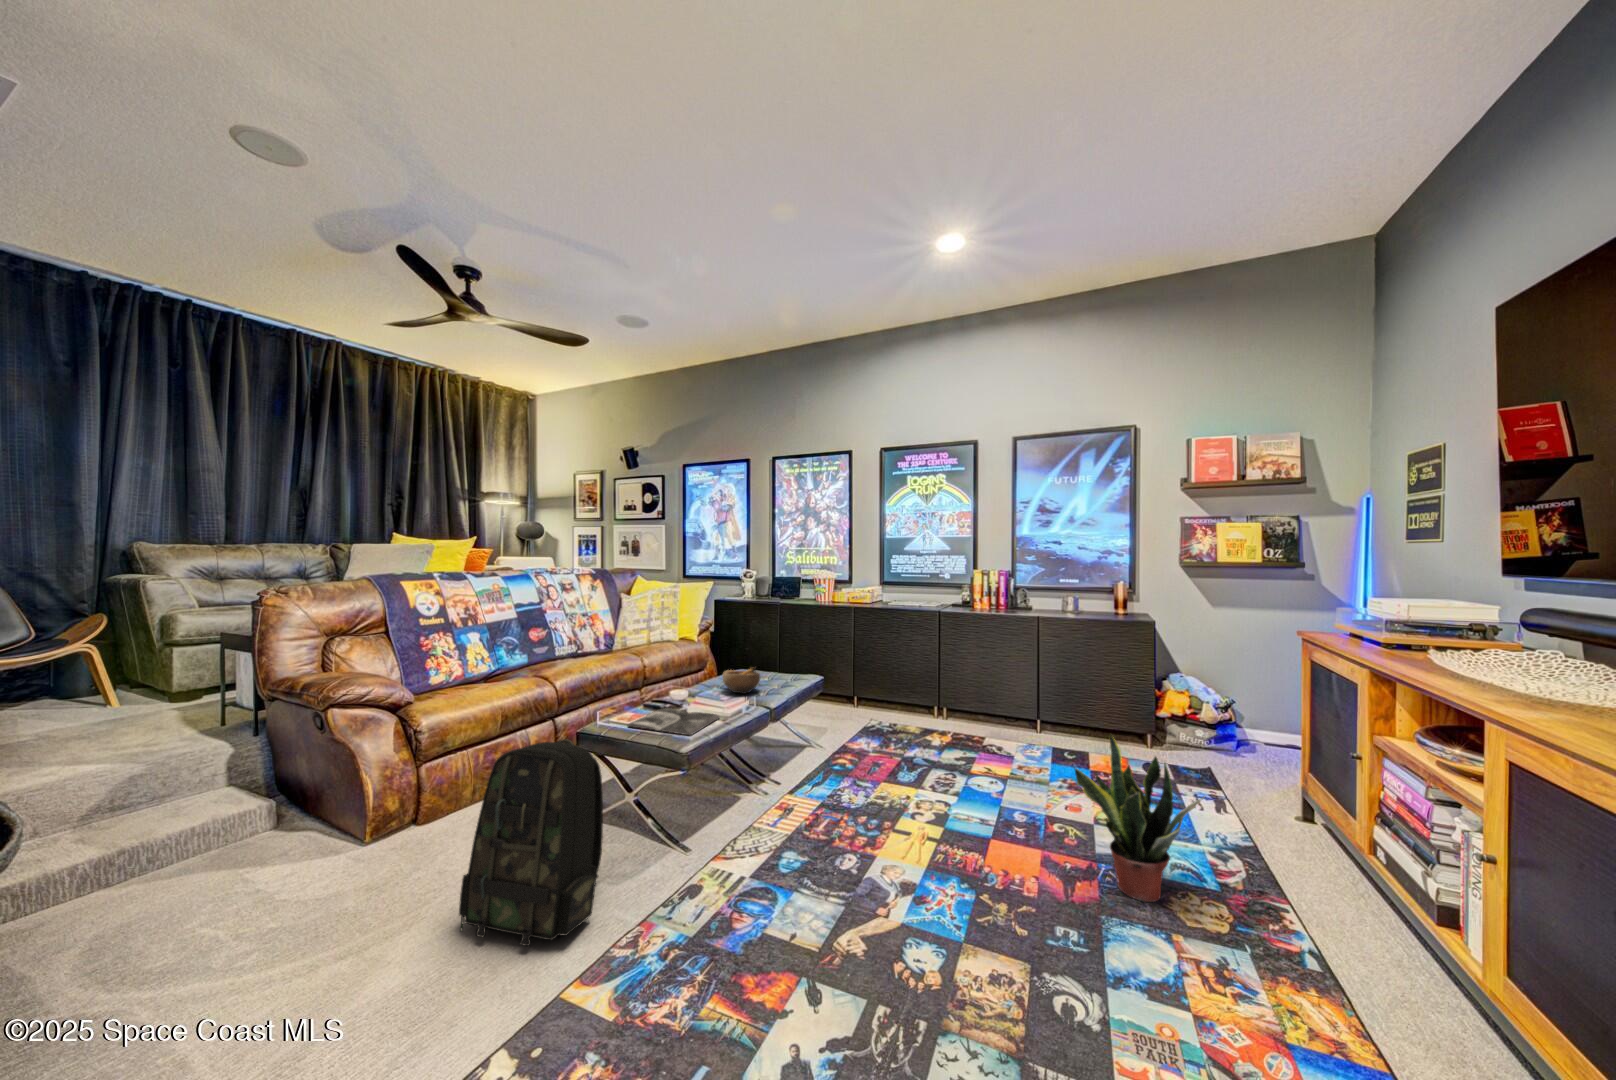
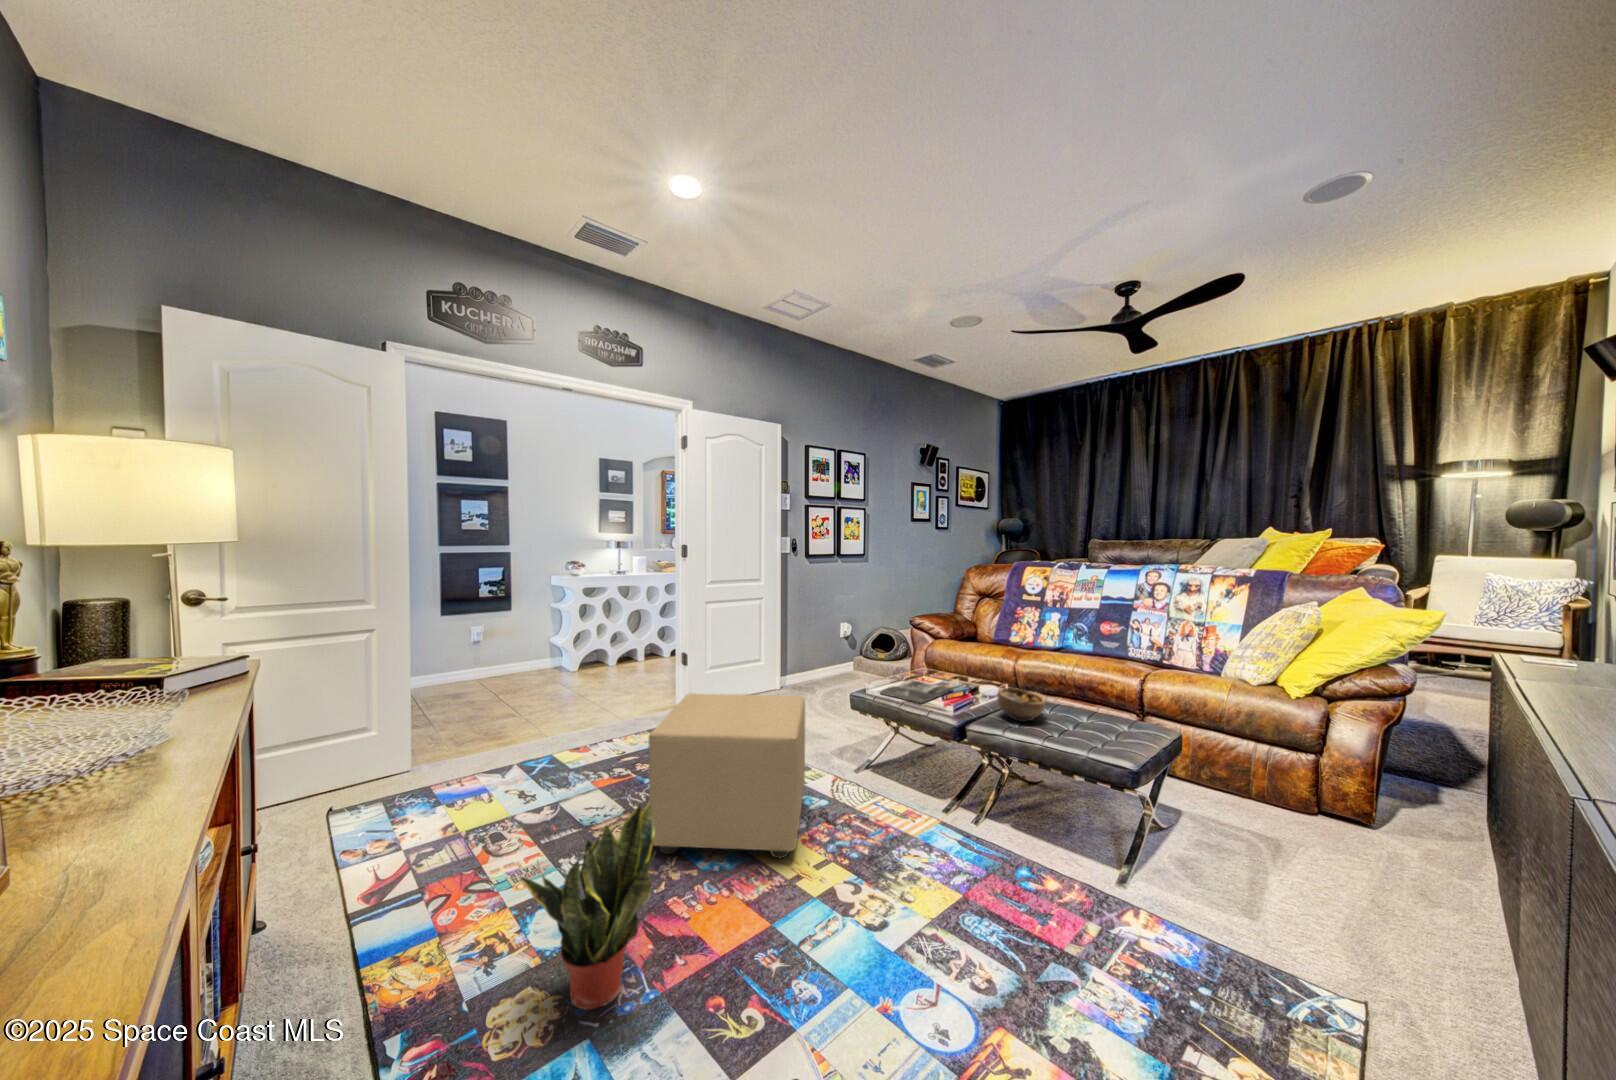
ottoman: none [776,731,1000,976] -> present [649,693,805,859]
backpack: present [459,739,603,946] -> none [785,646,860,748]

